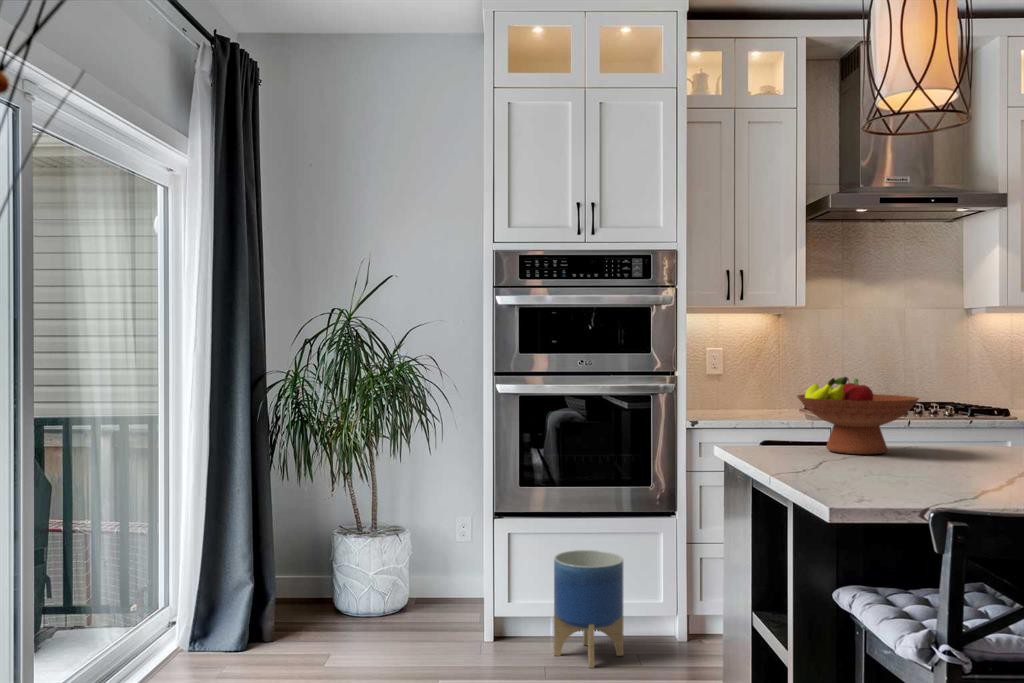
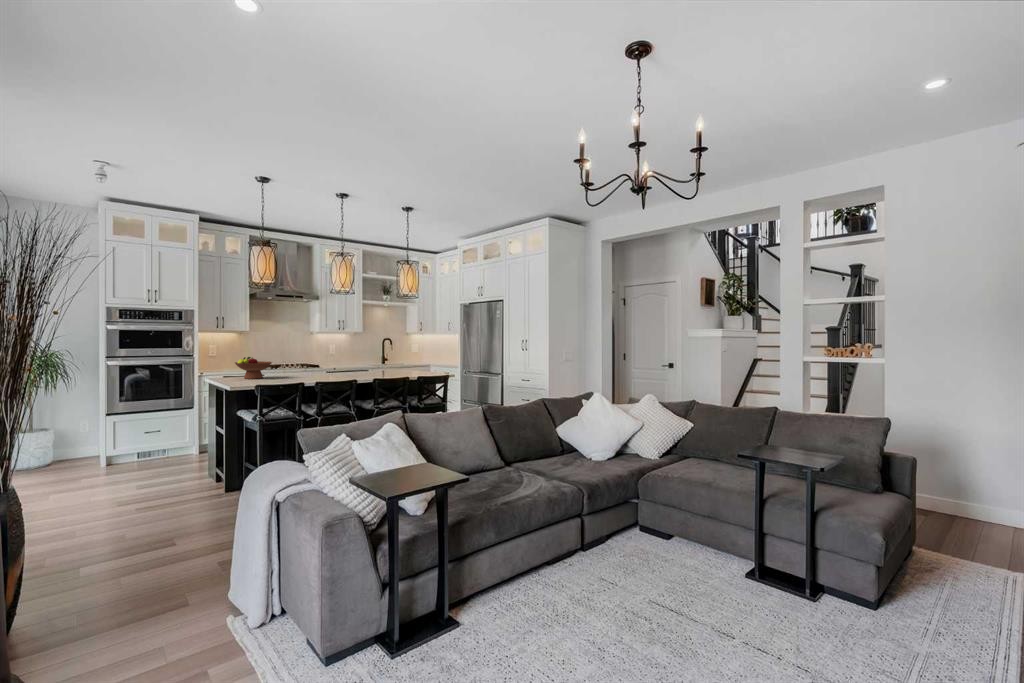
planter: present [554,550,623,668] -> none [138,424,170,466]

